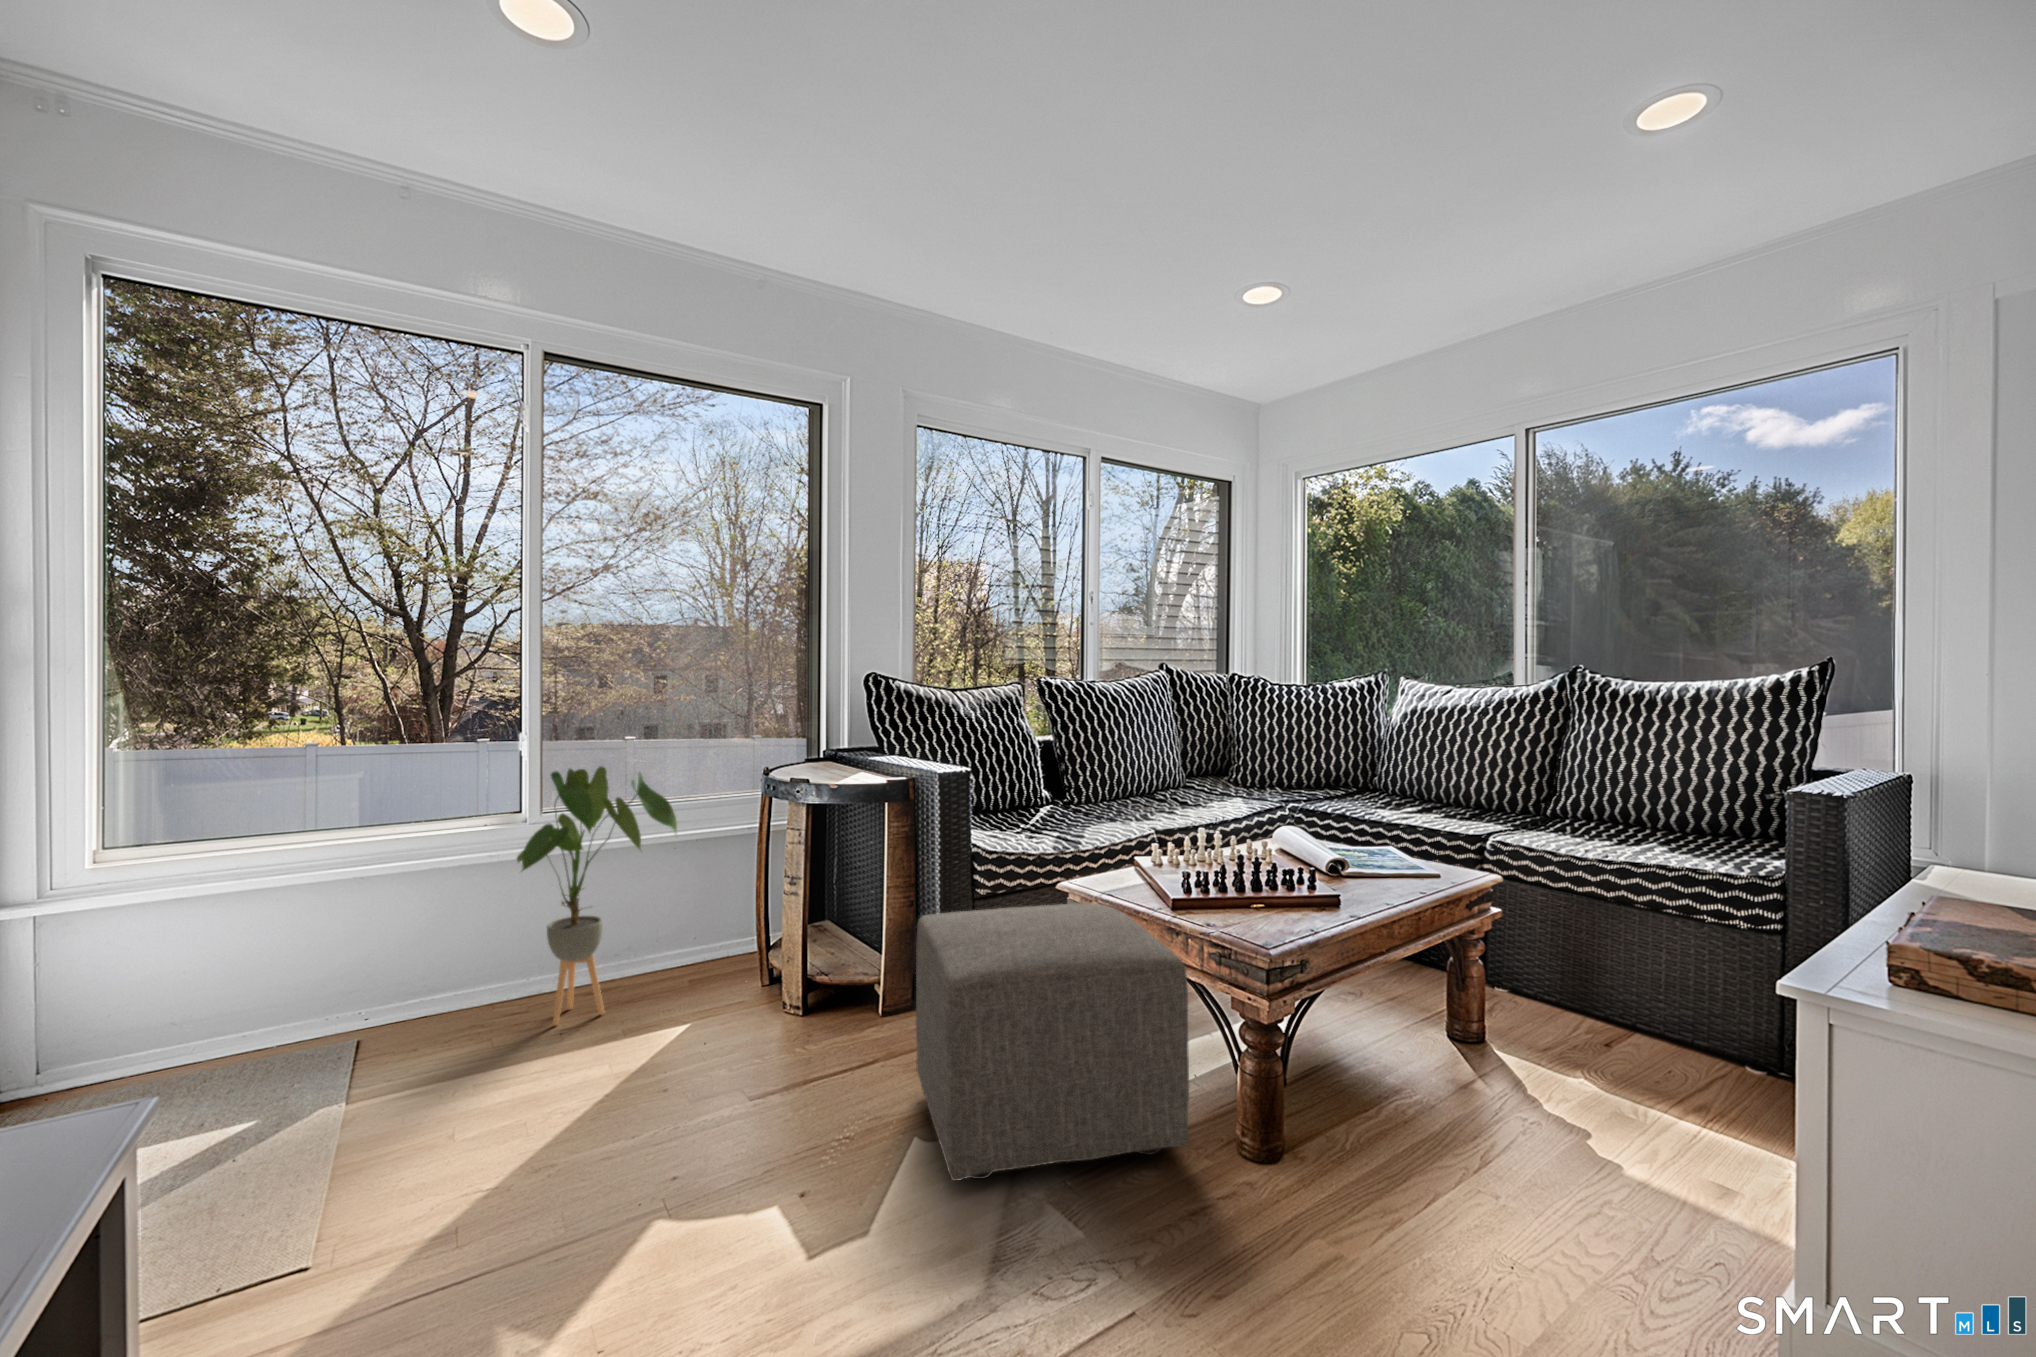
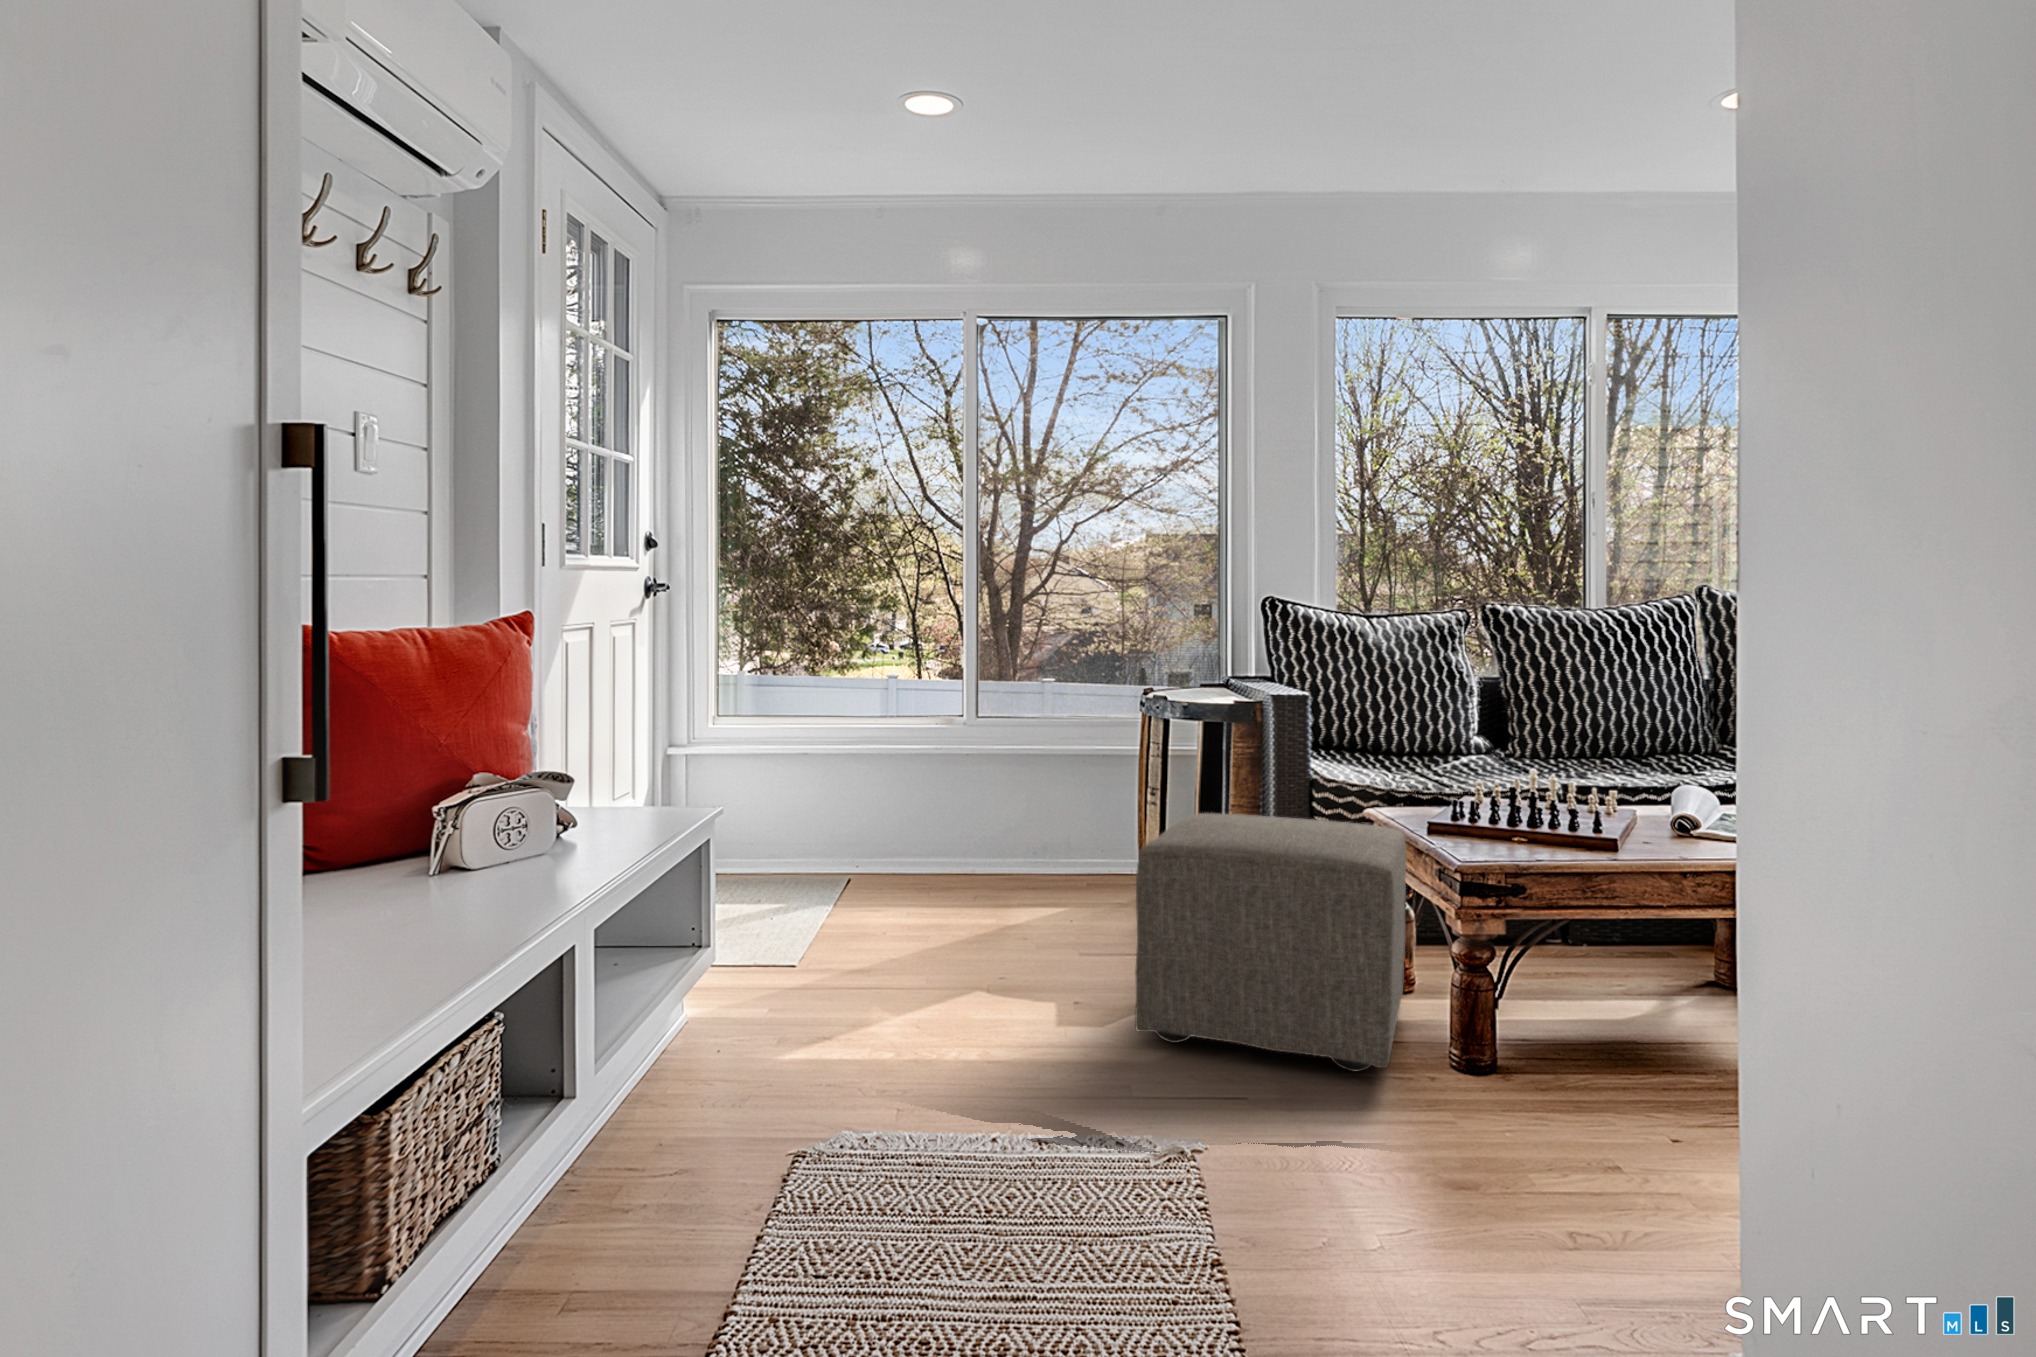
house plant: present [517,766,677,1025] -> none [926,674,1053,889]

